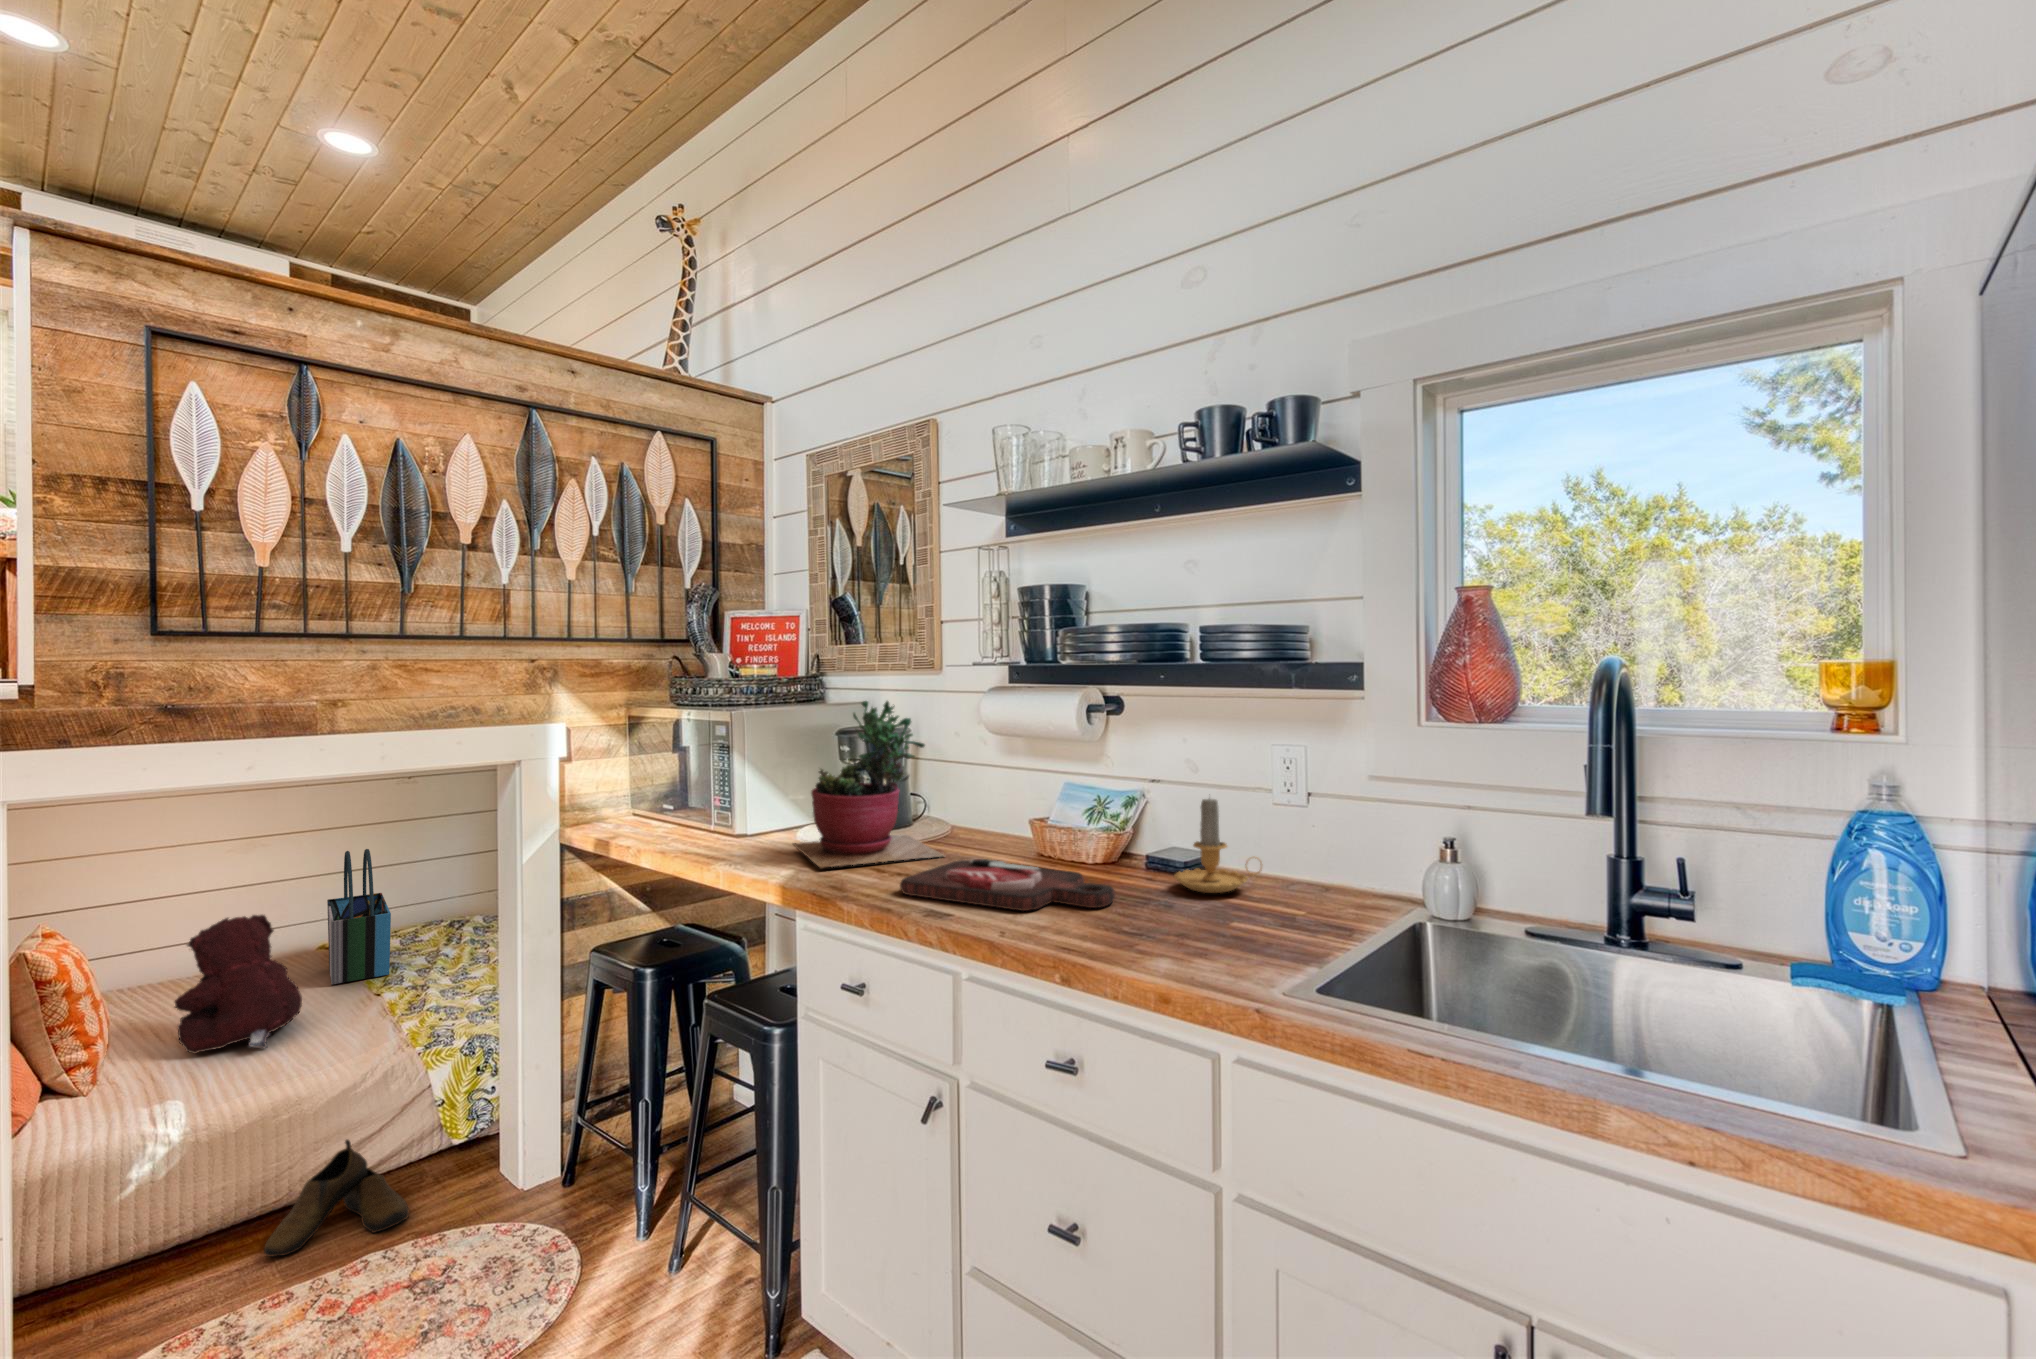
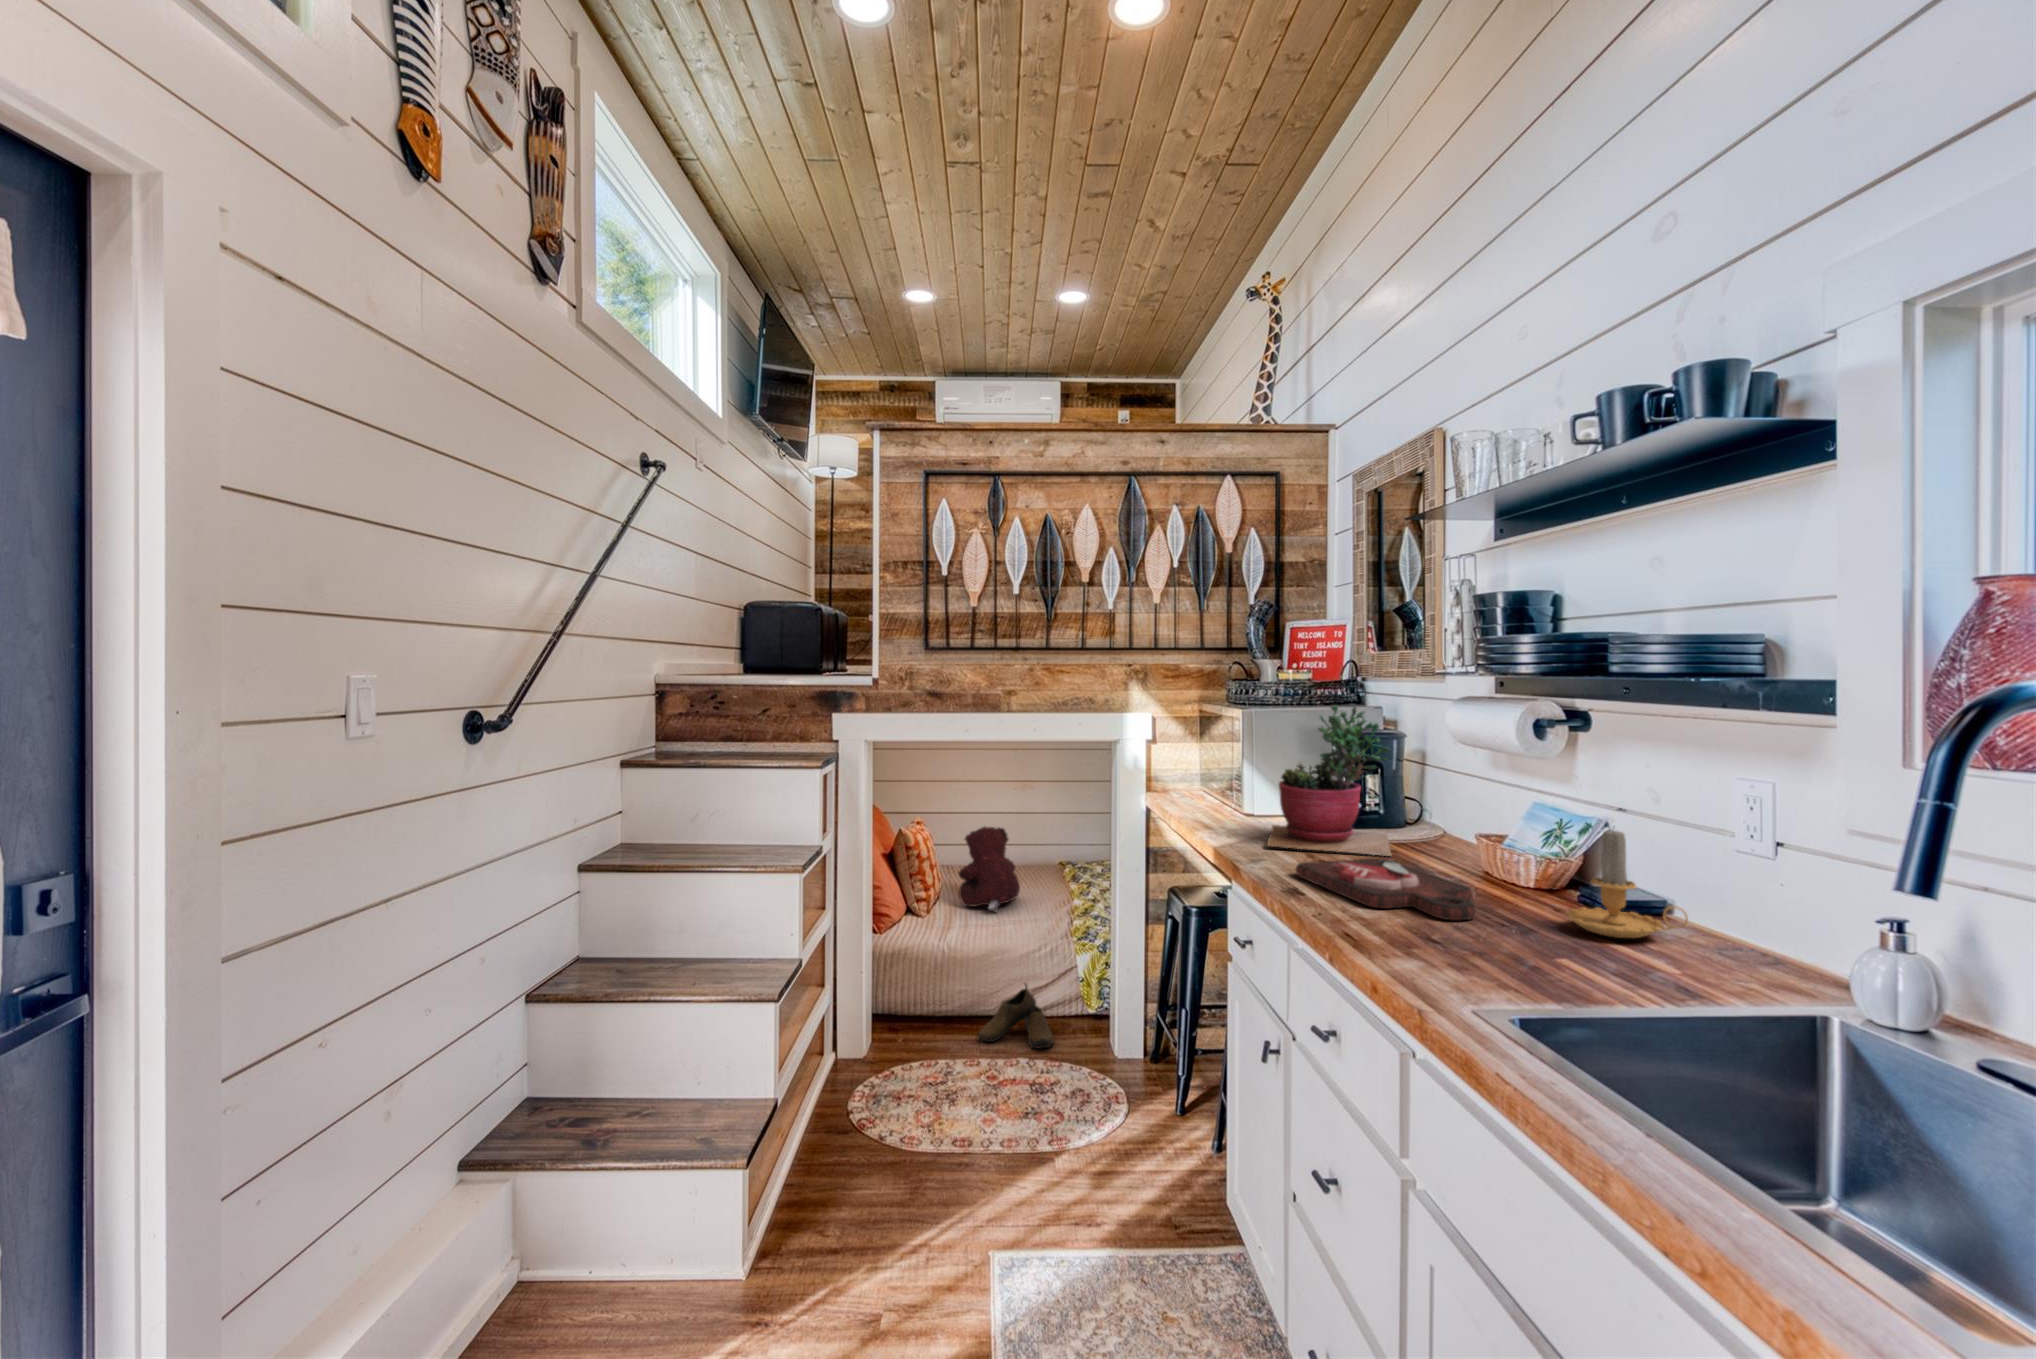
tote bag: present [327,849,391,984] -> none [1044,795,1084,885]

